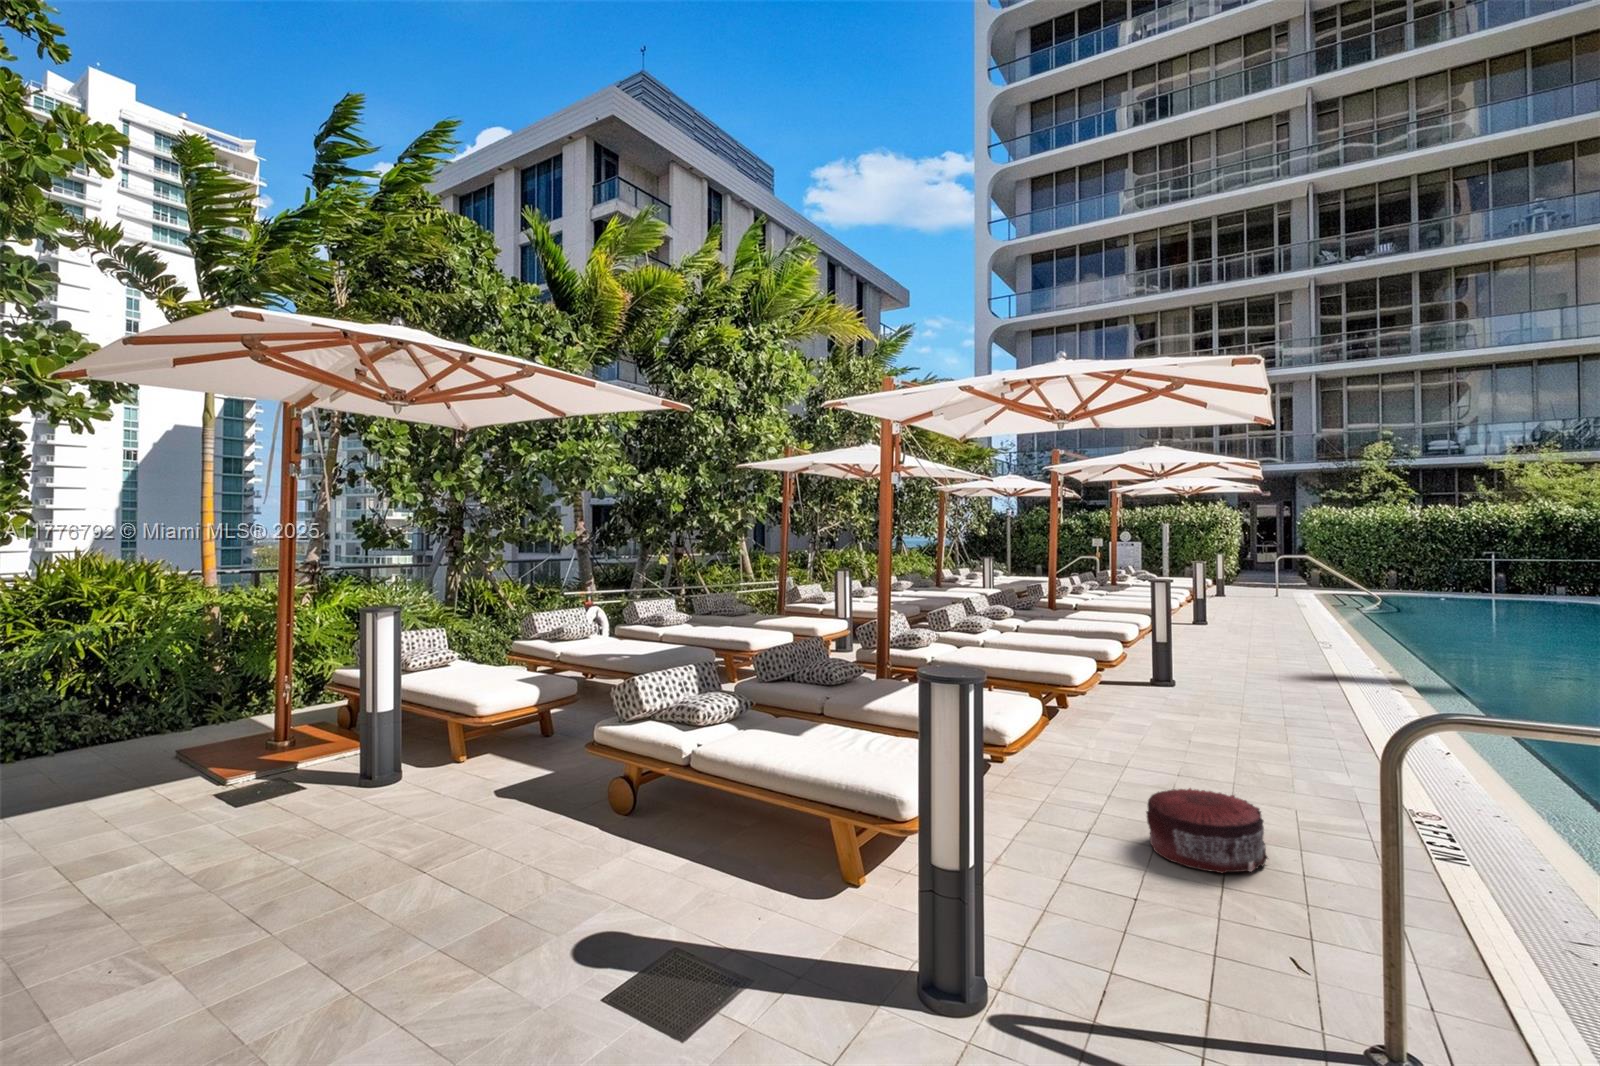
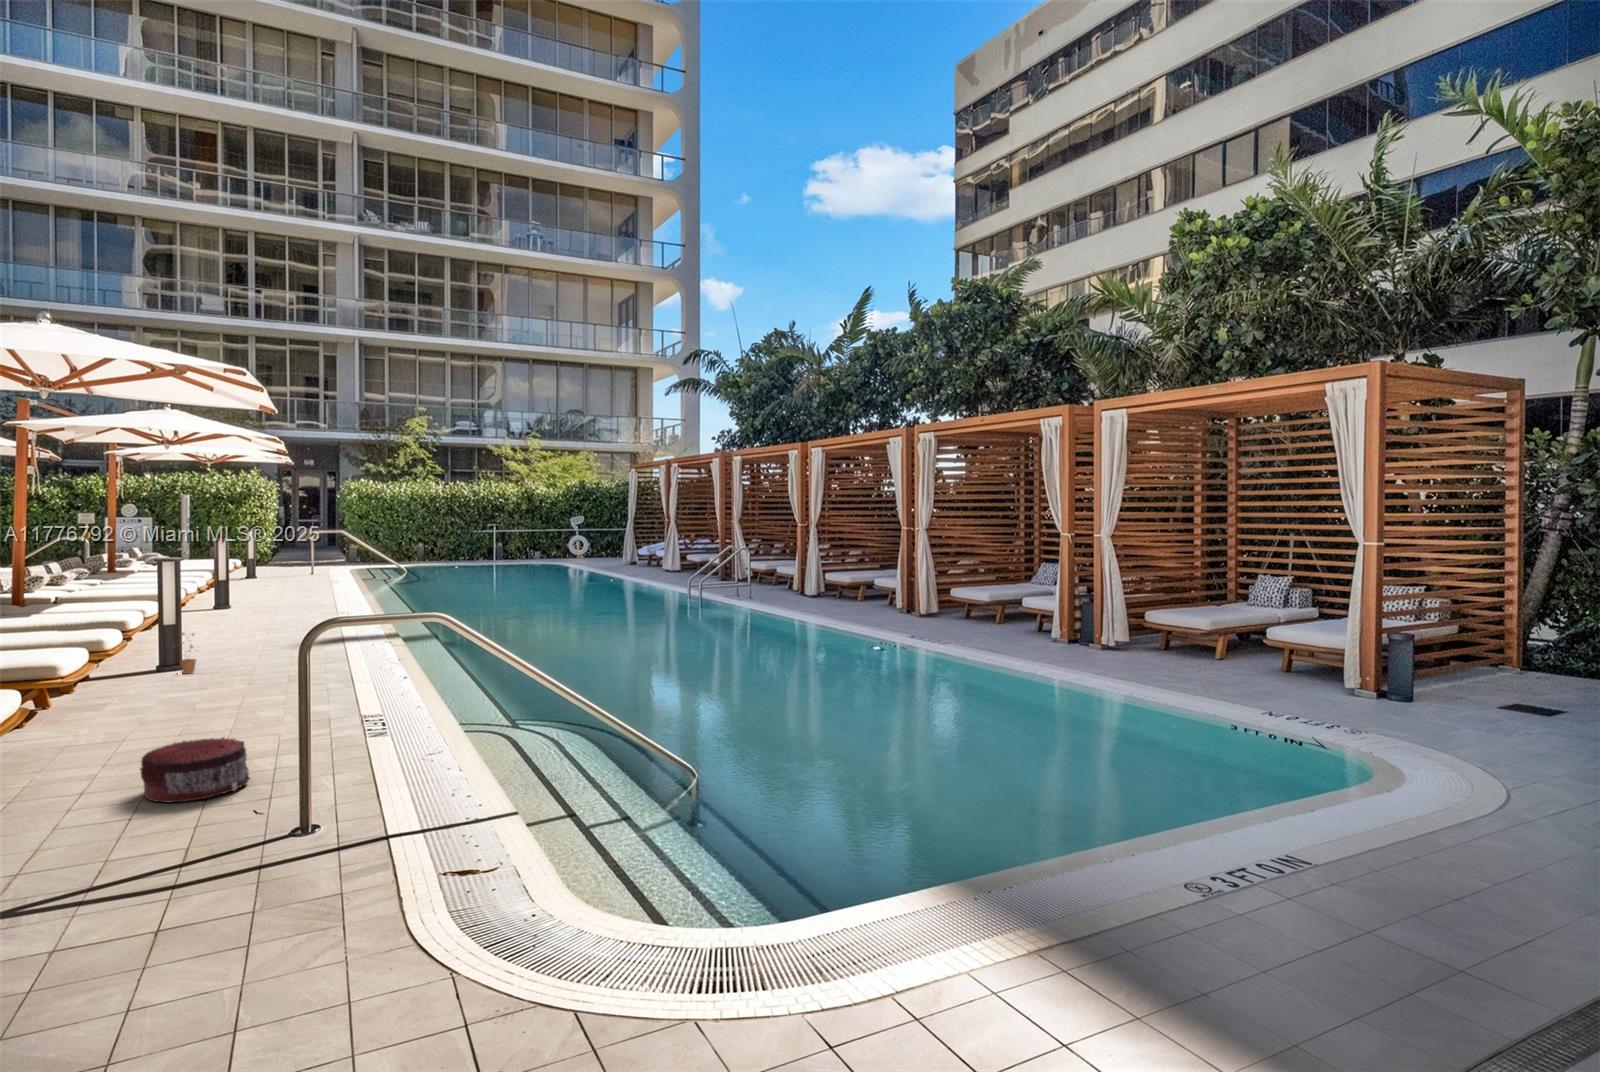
potted plant: none [1164,648,1188,690] -> present [174,633,196,674]

